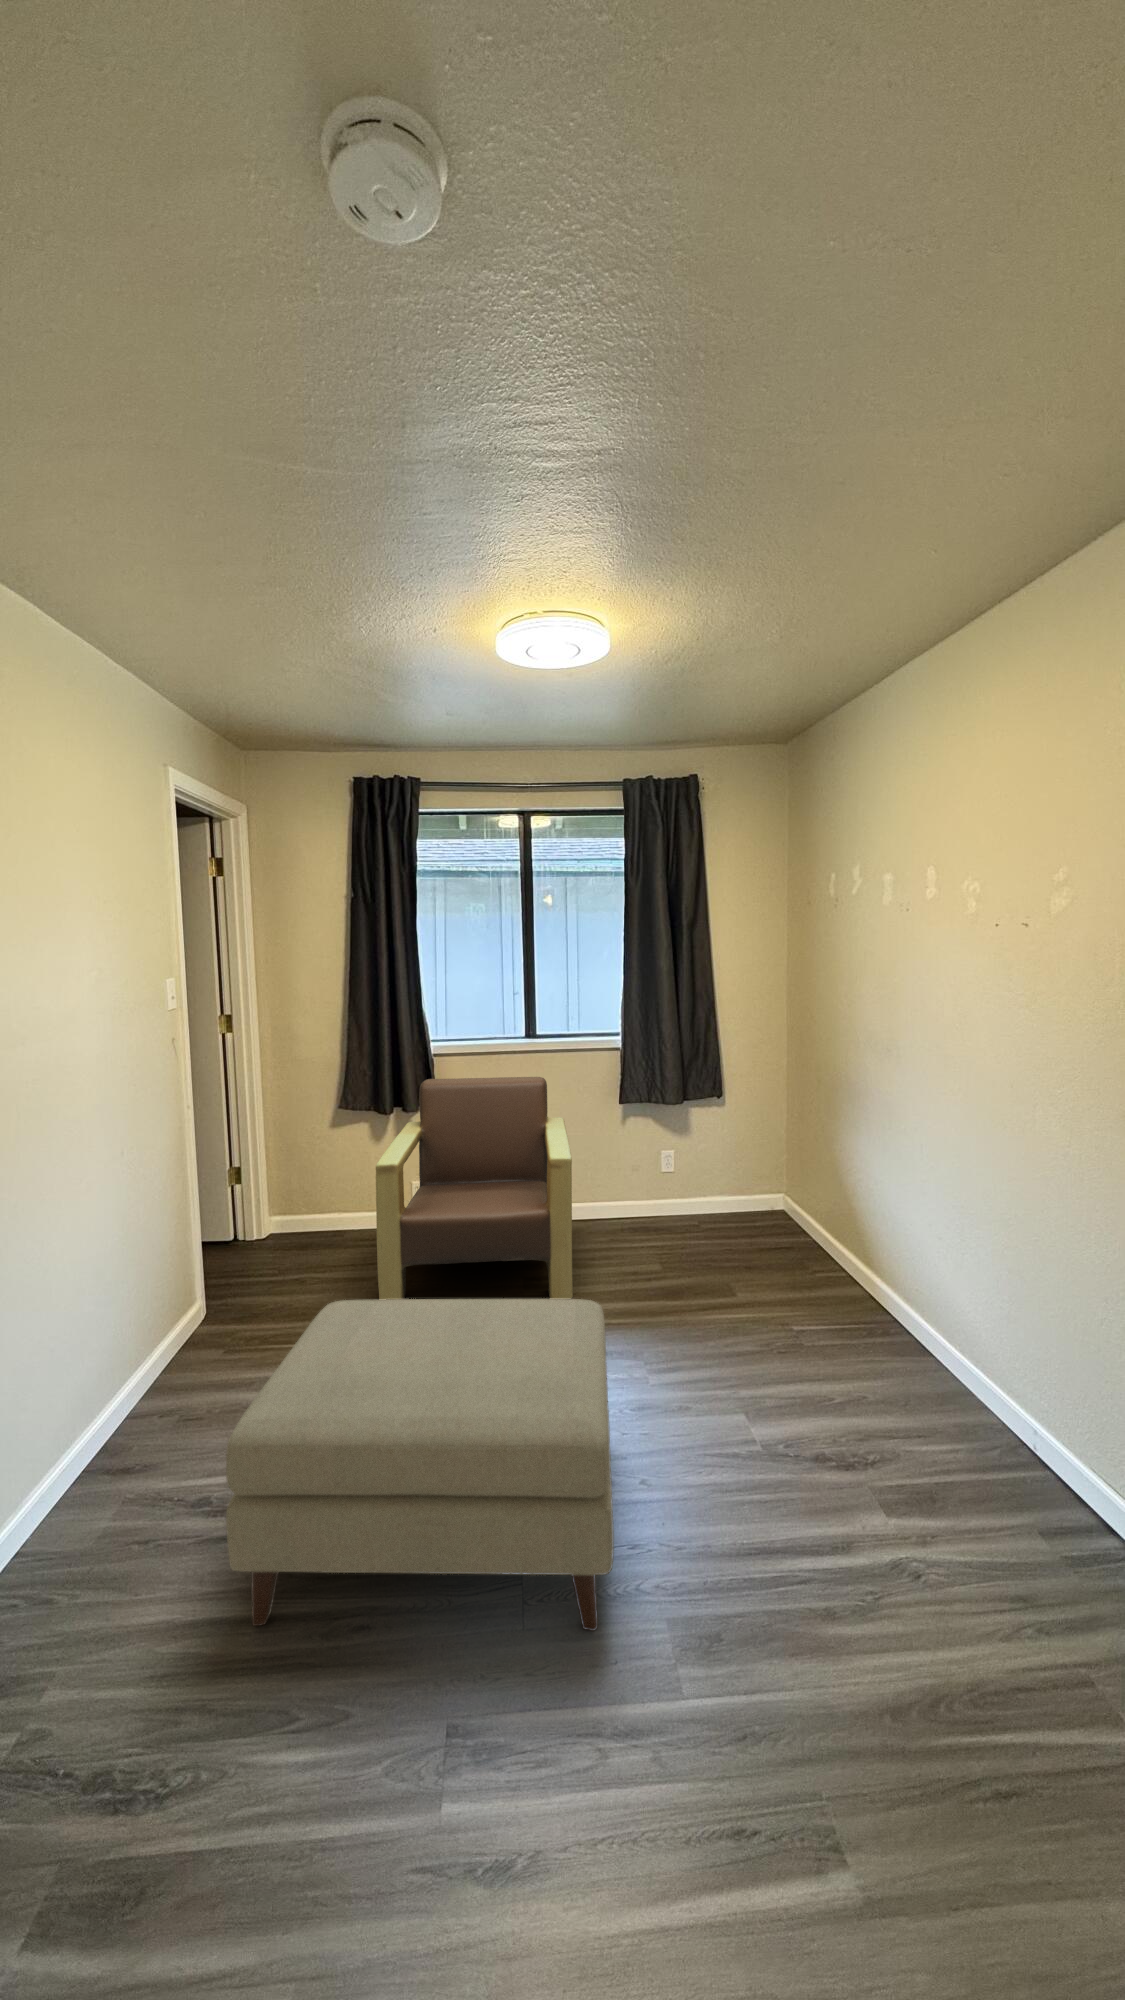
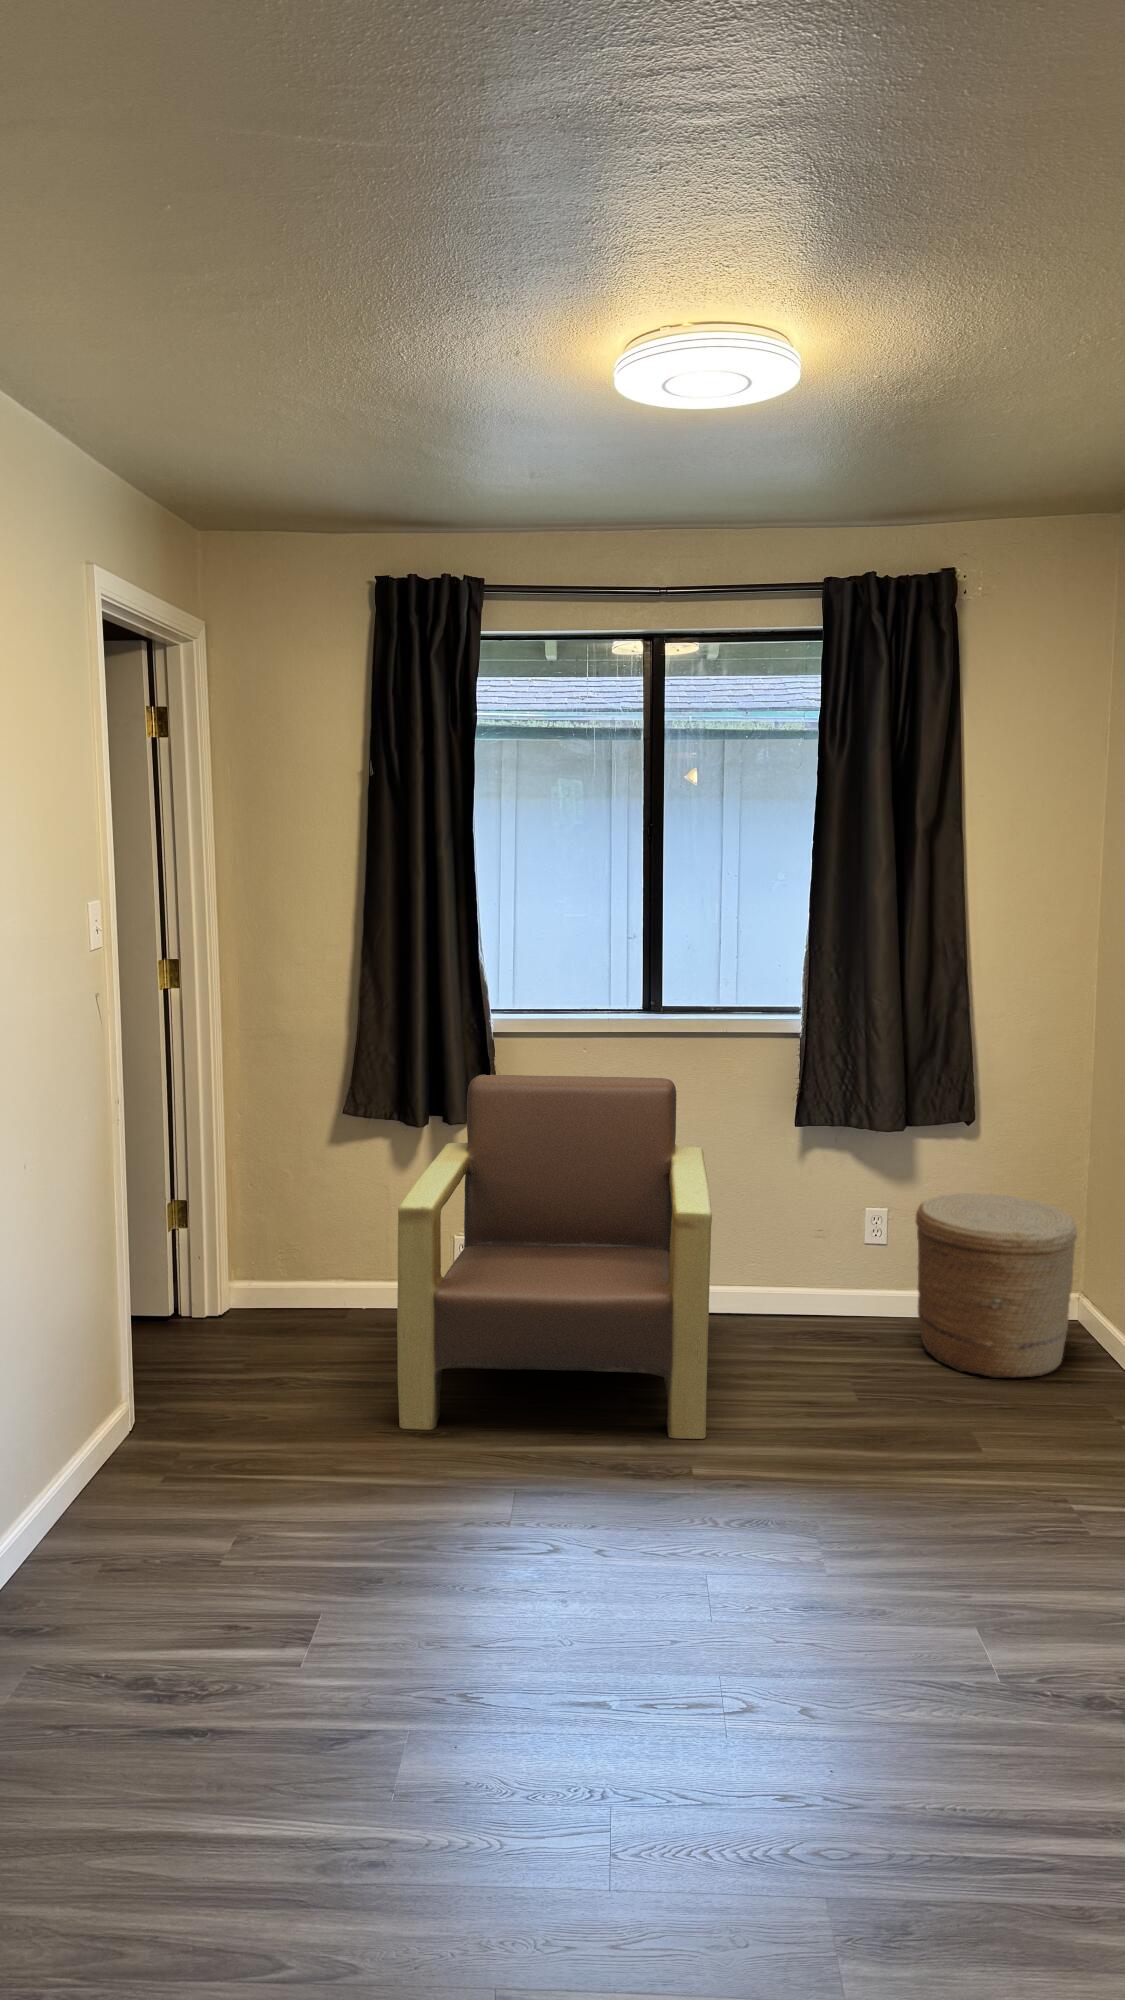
woven basket: none [690,1137,782,1247] -> present [916,1193,1077,1378]
ottoman: present [226,1299,614,1631] -> none [194,1405,752,1899]

